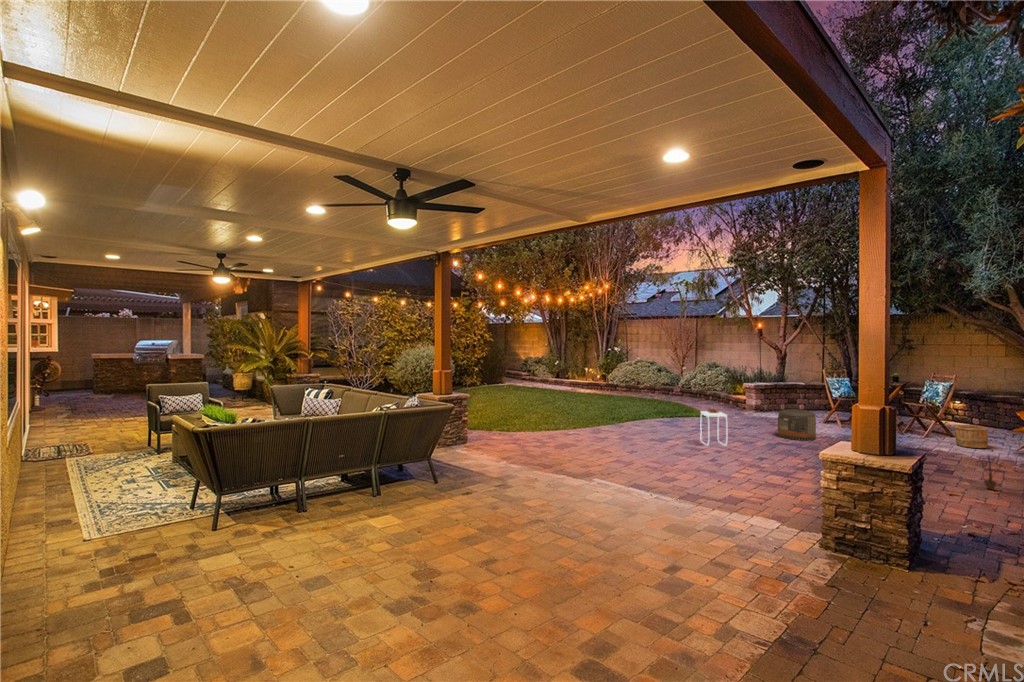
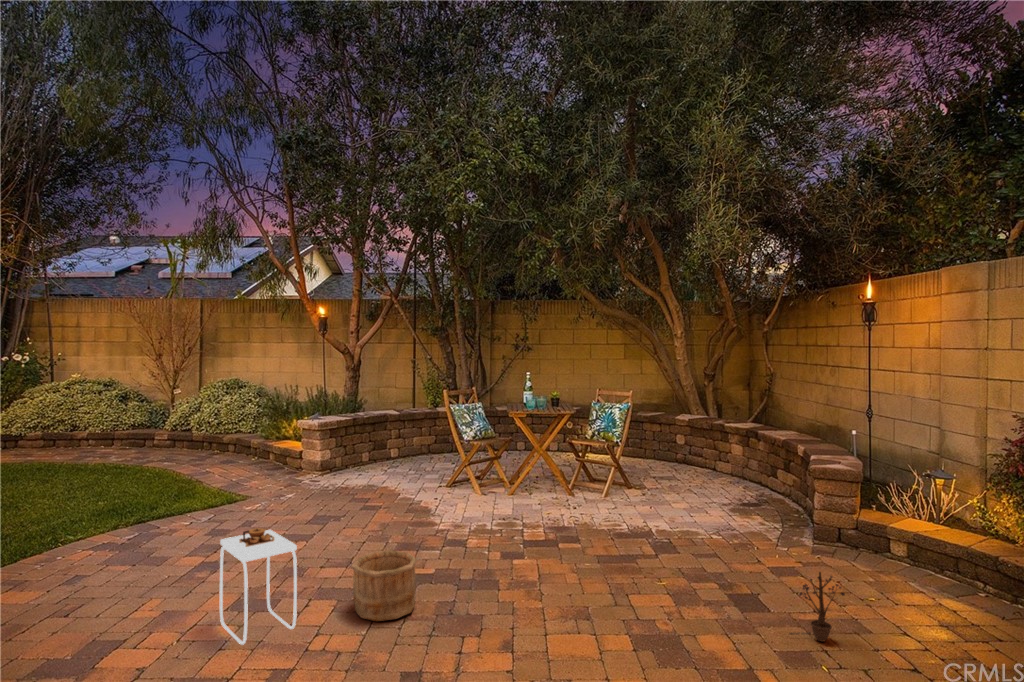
pouf: present [778,409,816,440] -> none [388,482,458,553]
wooden bucket: present [955,425,988,448] -> present [351,551,417,621]

